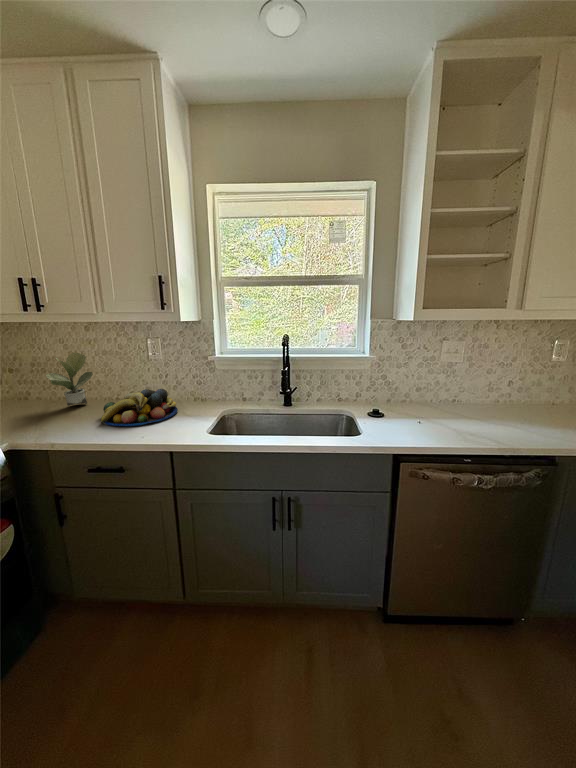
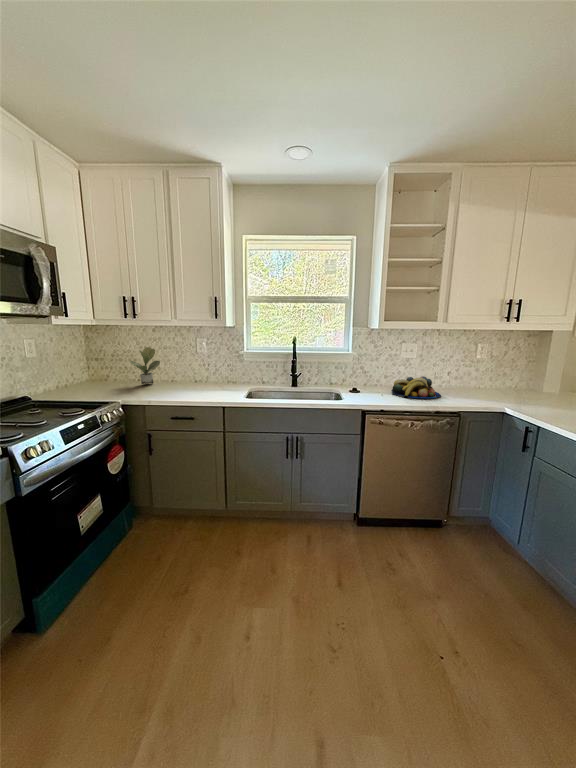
fruit bowl: present [101,389,178,426] -> present [392,376,441,399]

